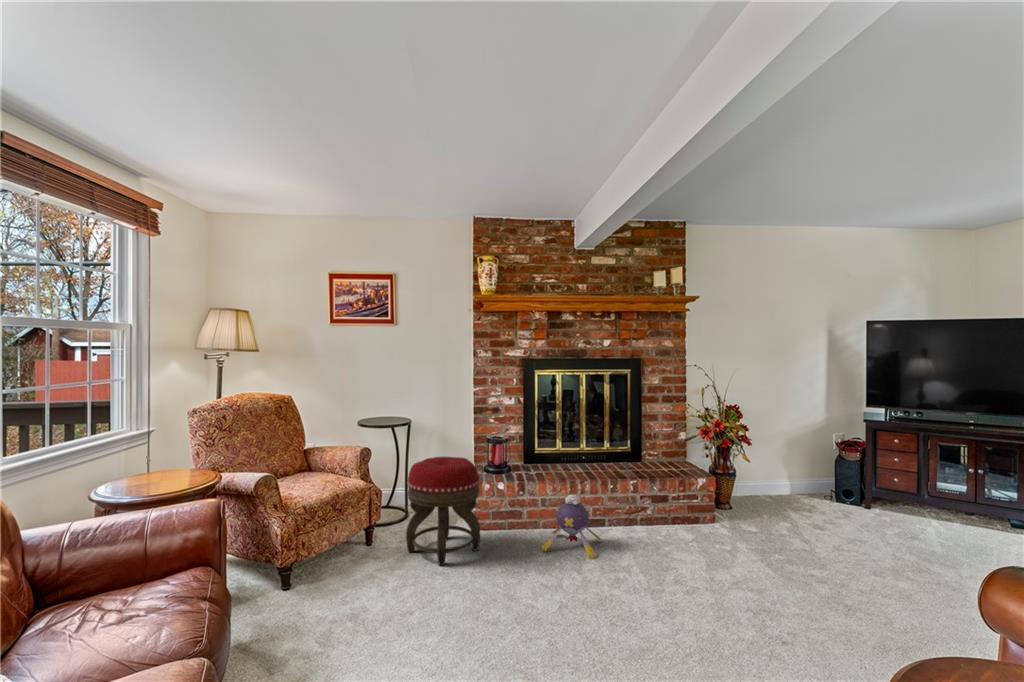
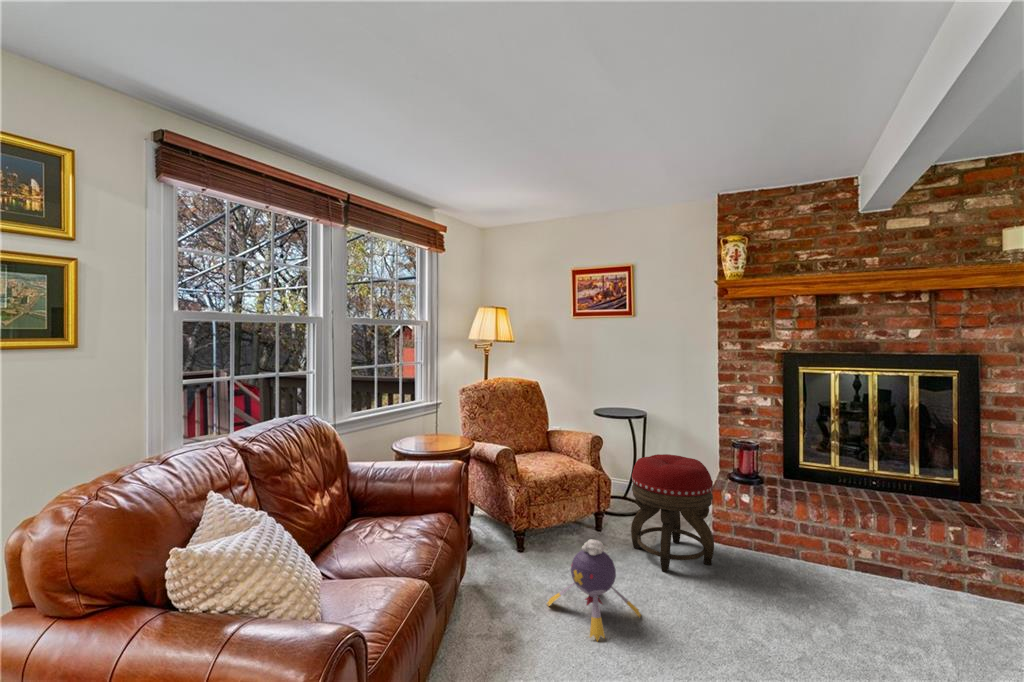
plush toy: present [541,495,602,559] -> present [547,539,641,641]

